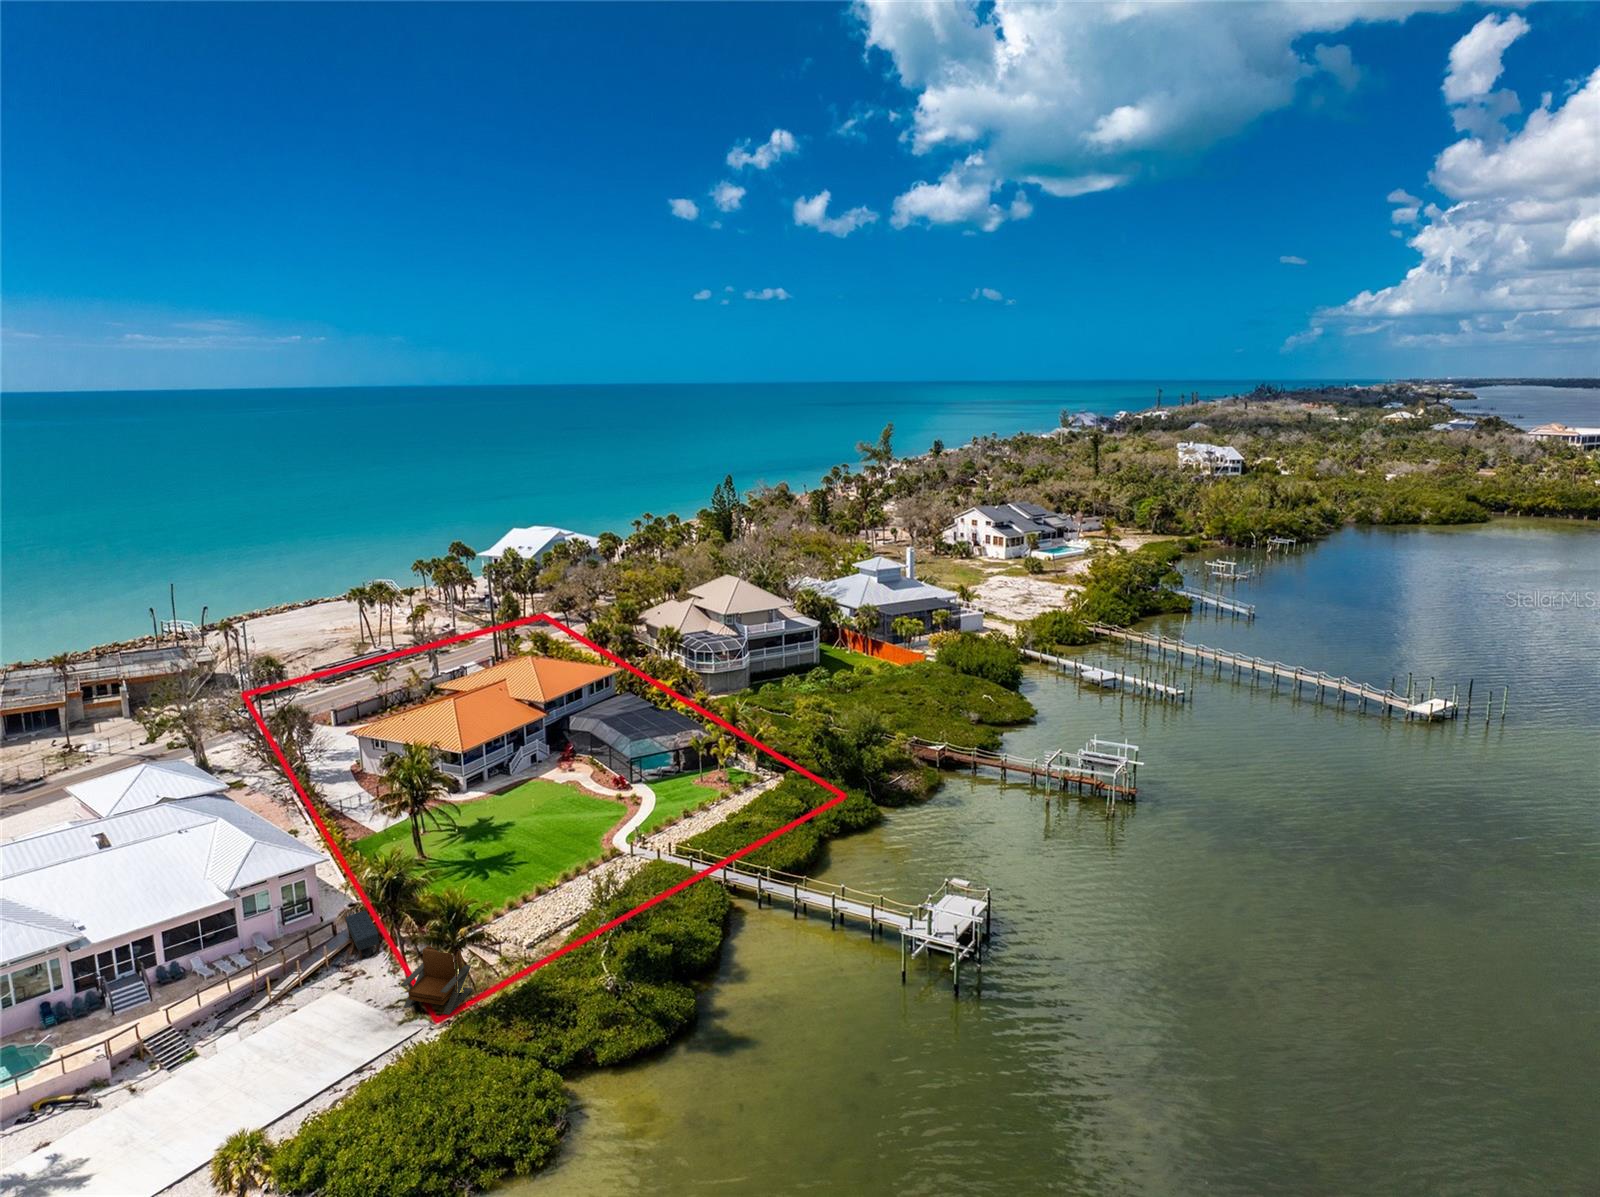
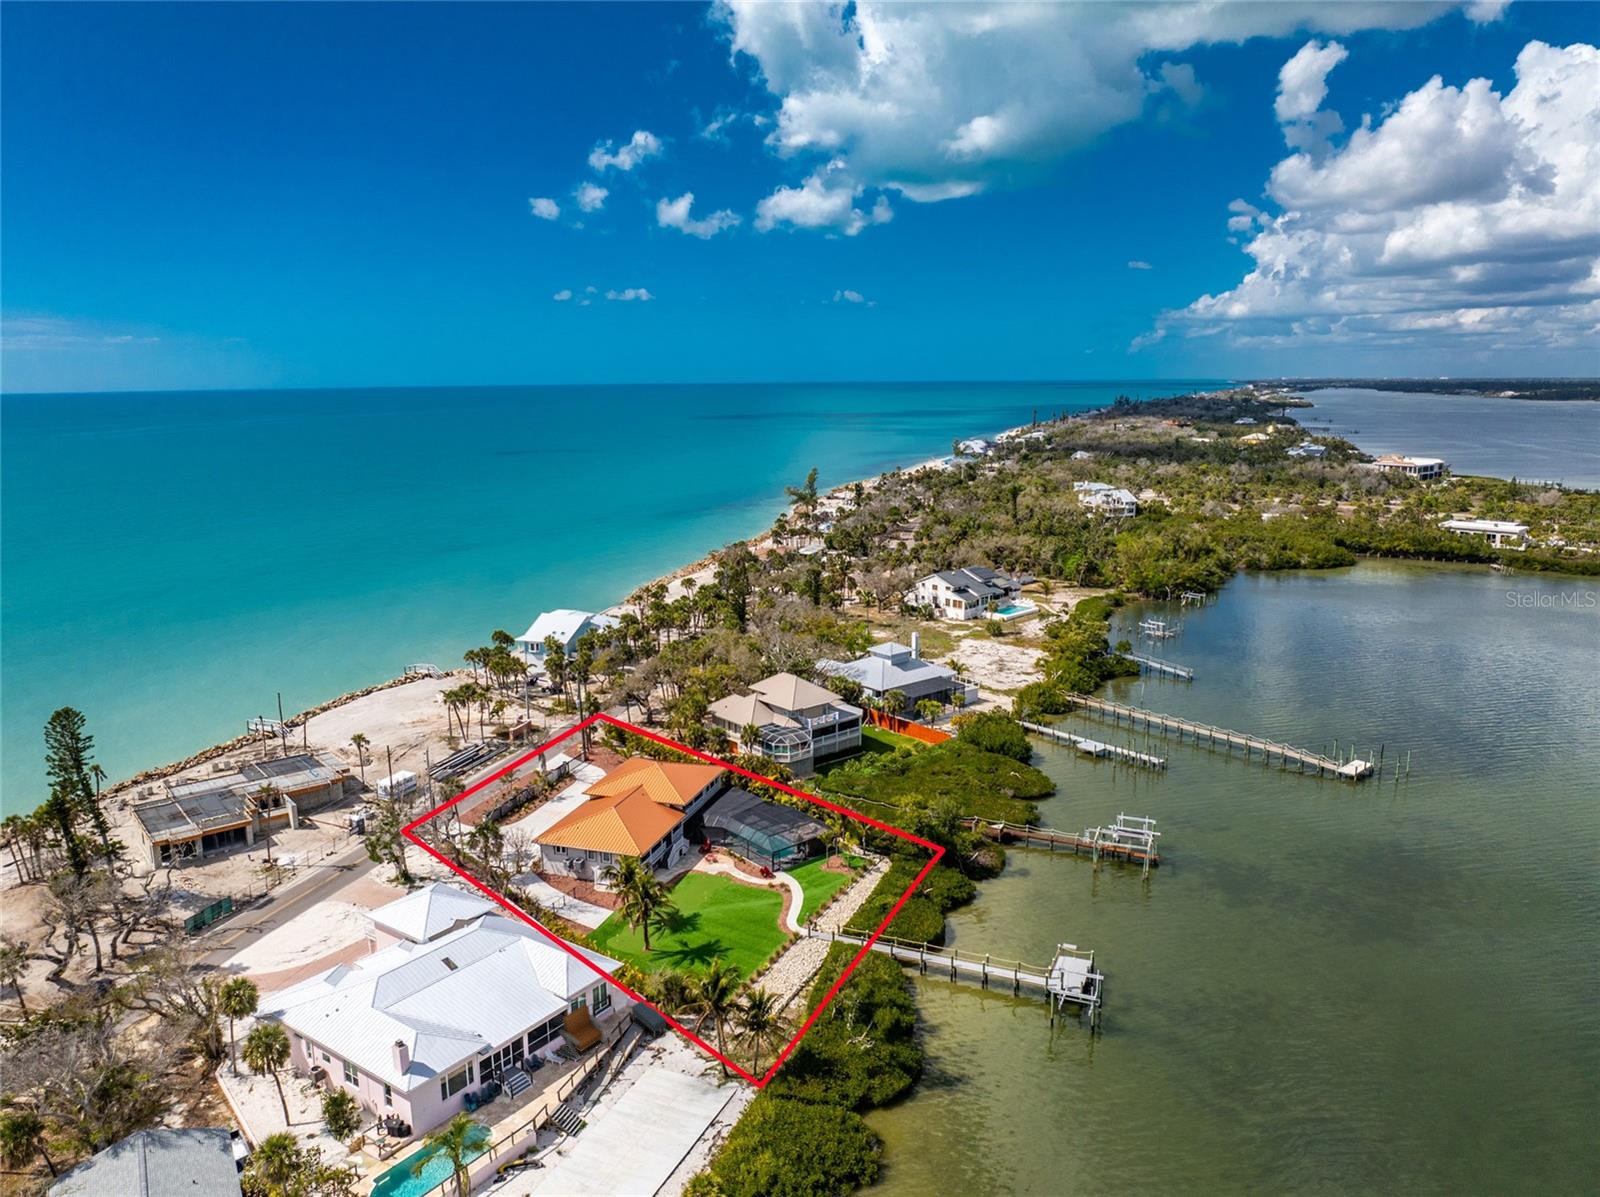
lounge chair: present [401,945,472,1015] -> present [559,1005,607,1059]

